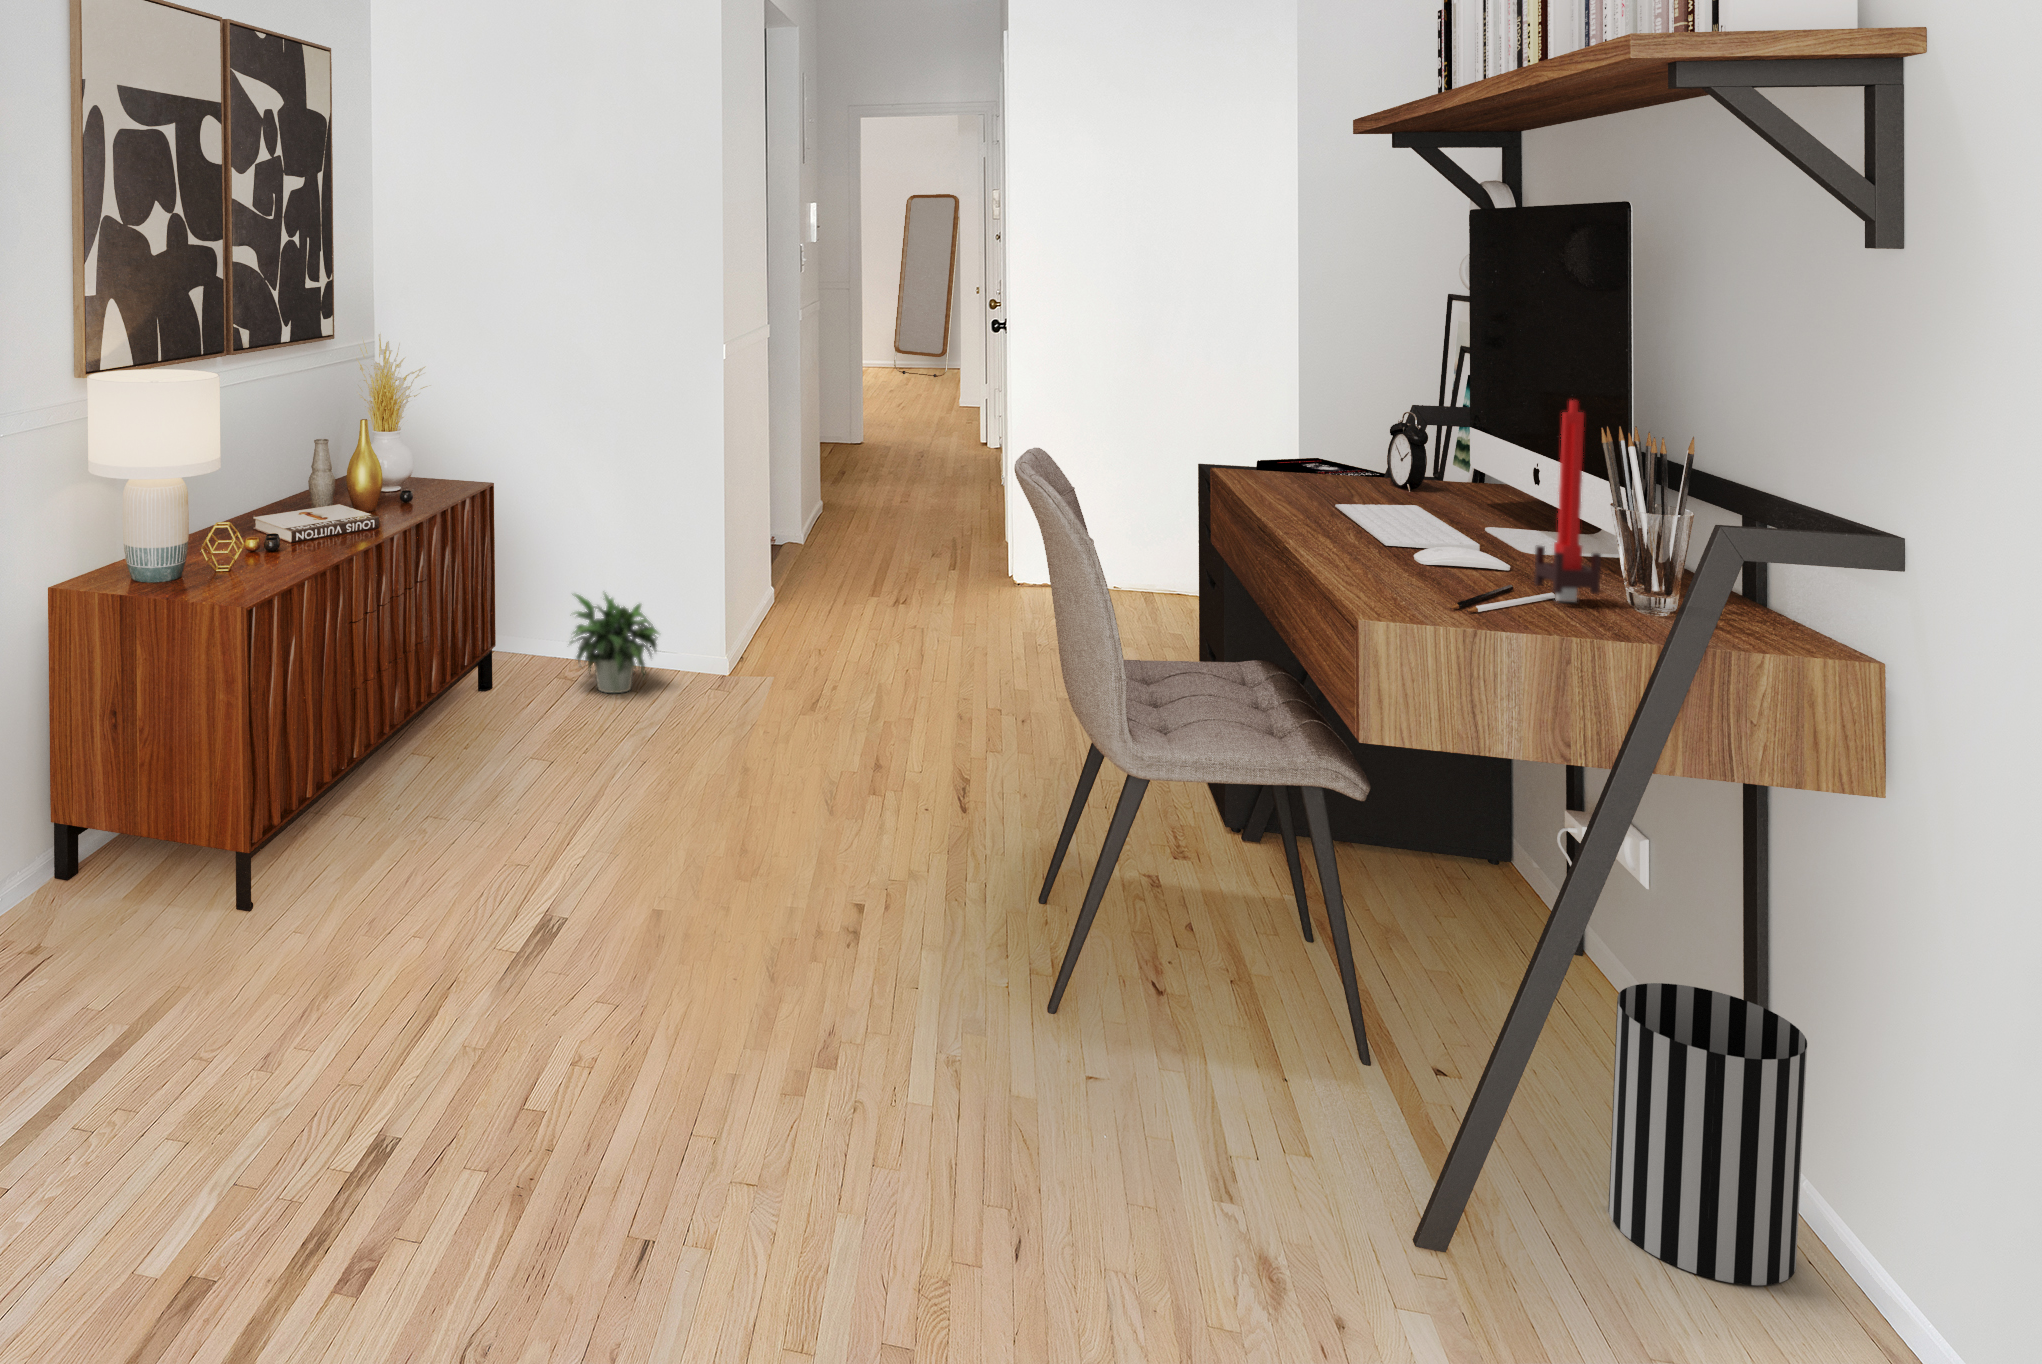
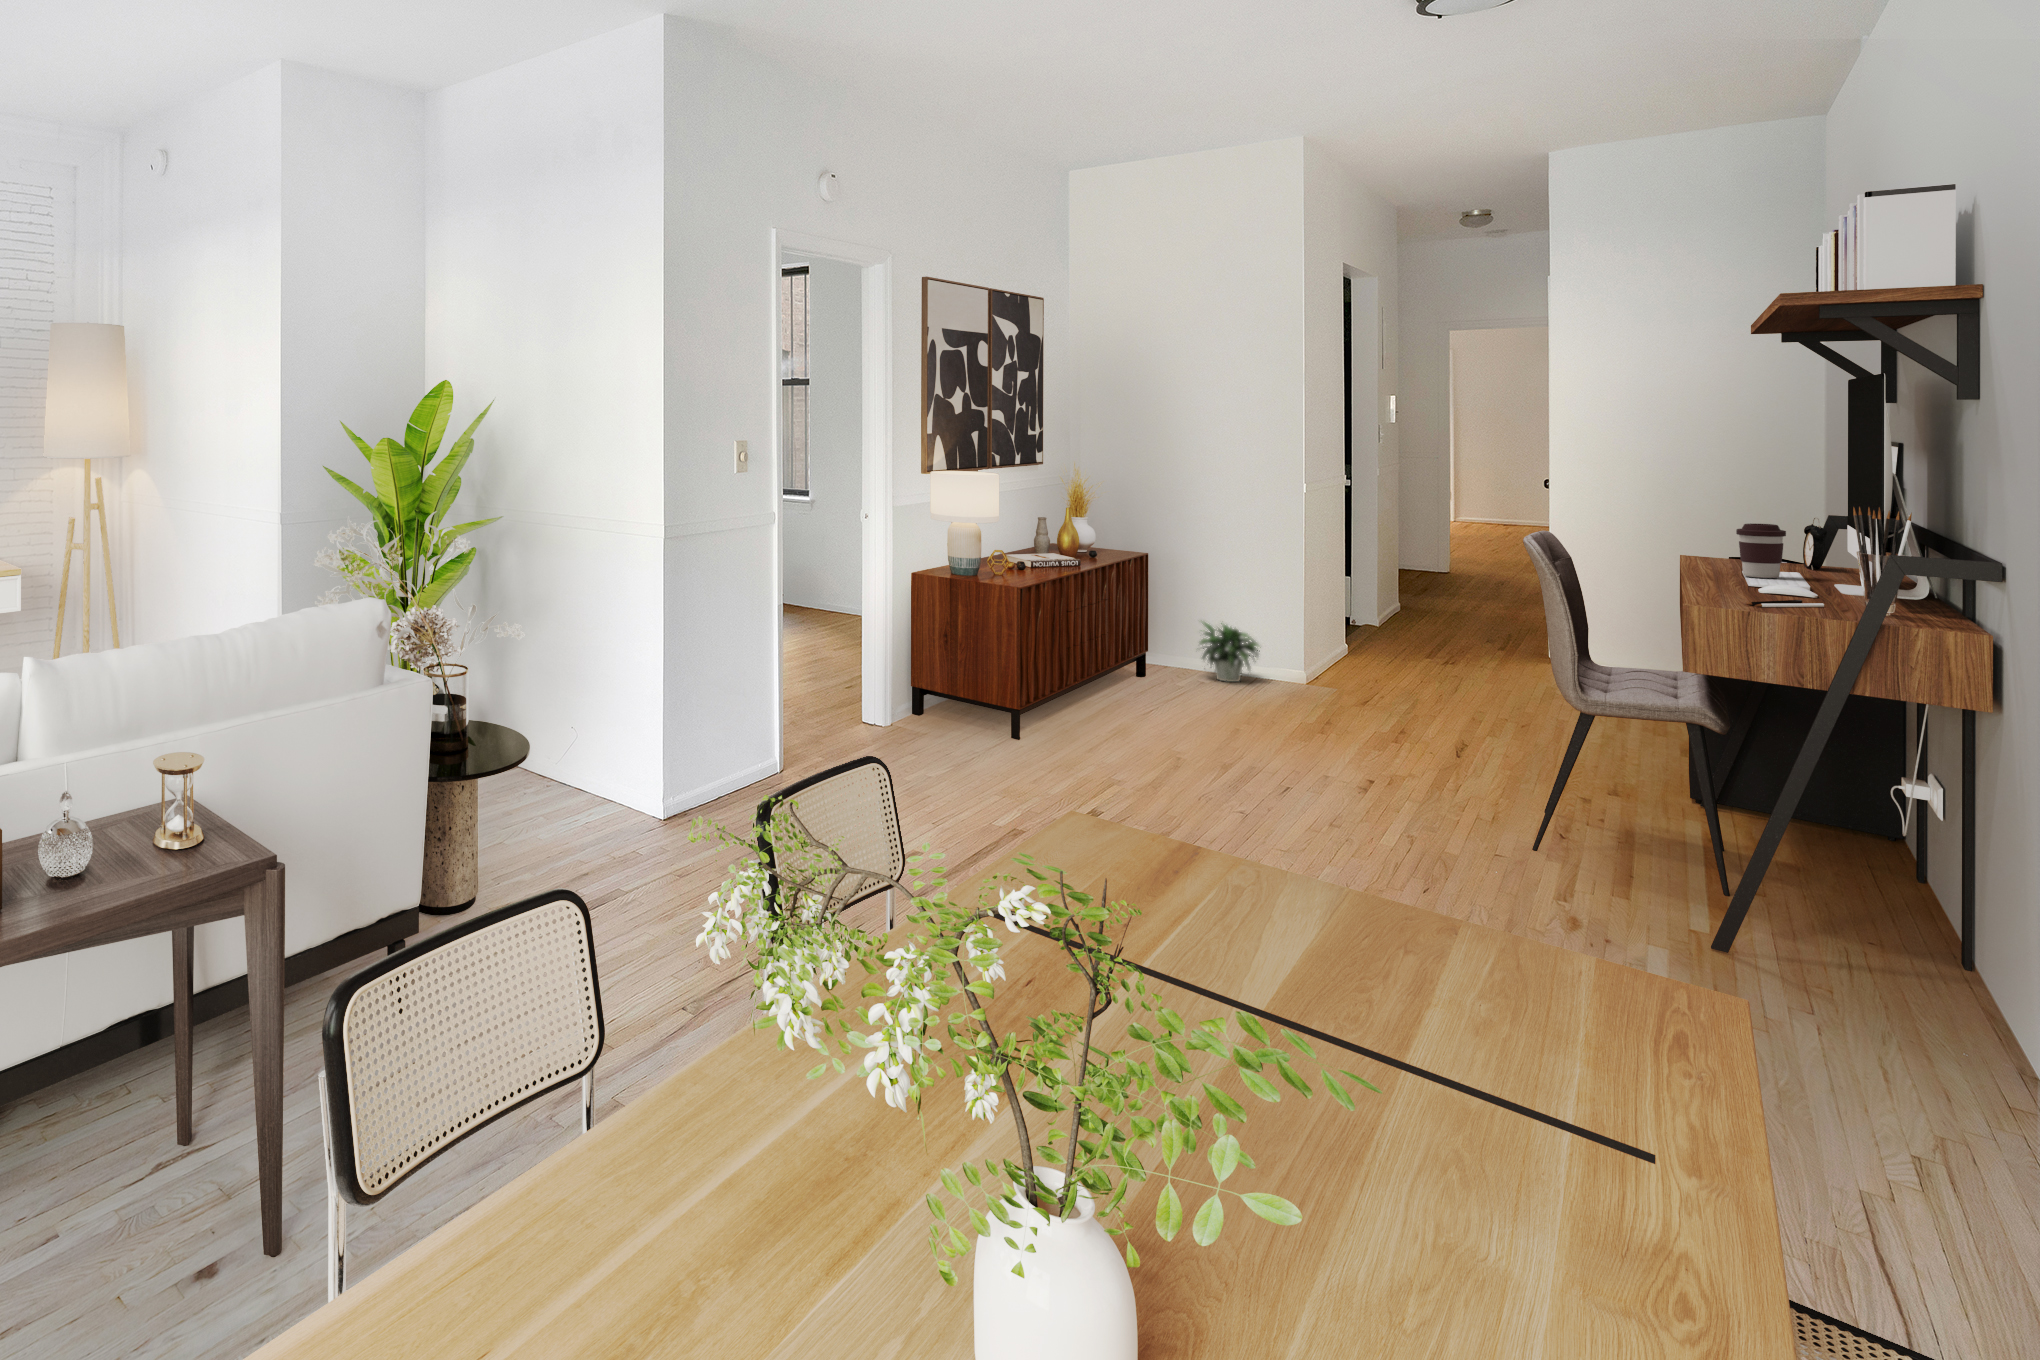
candle: present [1534,400,1601,601] -> none [1783,483,1820,589]
coffee cup: none [1416,462,1488,562] -> present [1736,523,1786,578]
wastebasket: present [1609,983,1807,1285] -> none [1835,800,1957,949]

